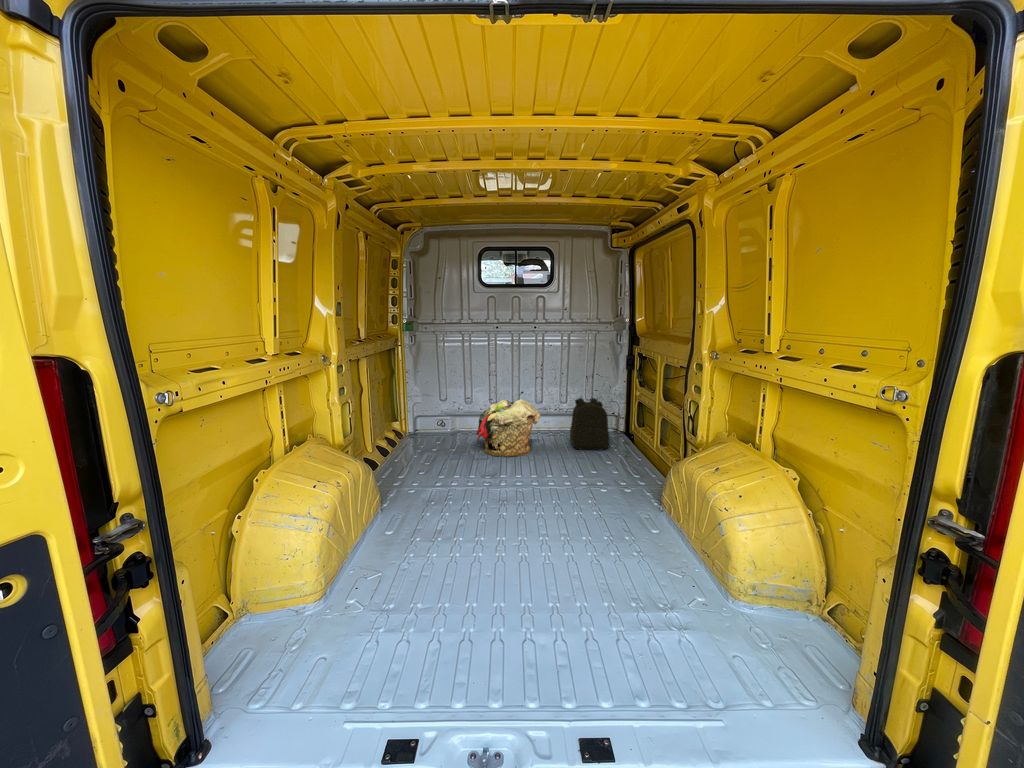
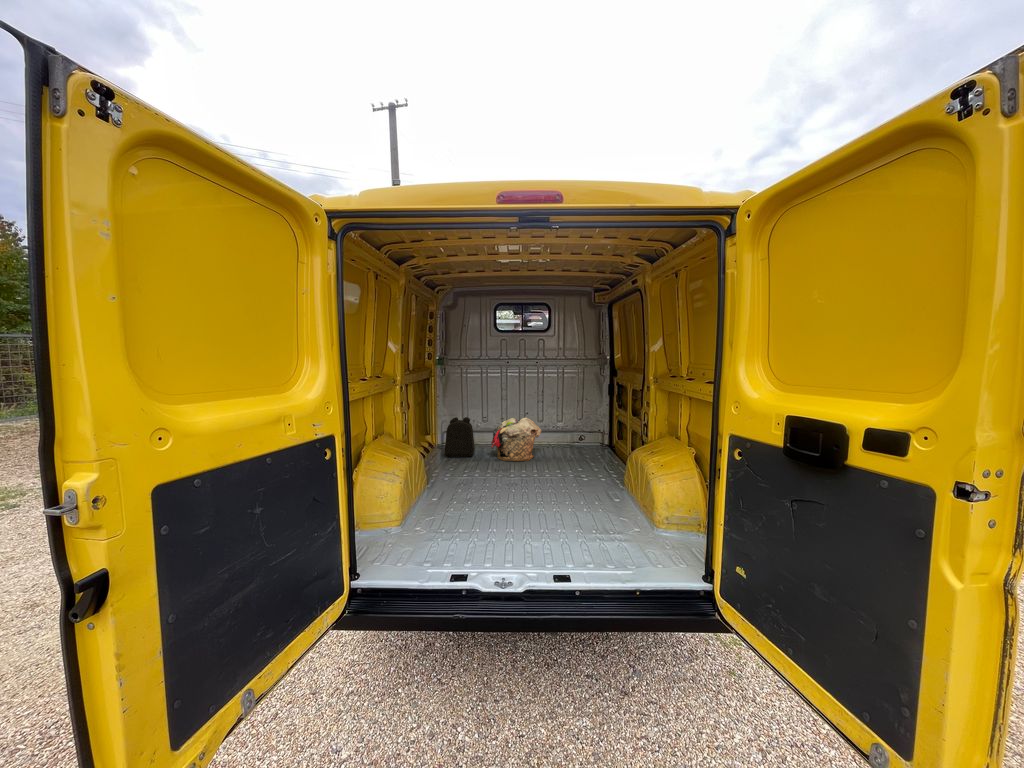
backpack: present [570,398,610,450] -> present [445,417,474,457]

